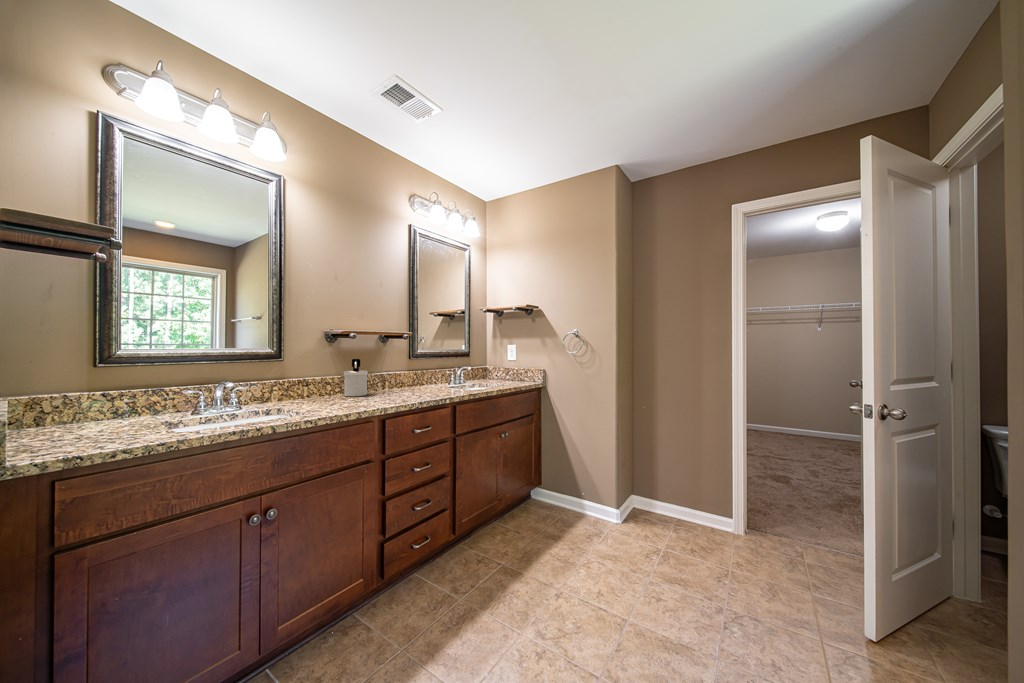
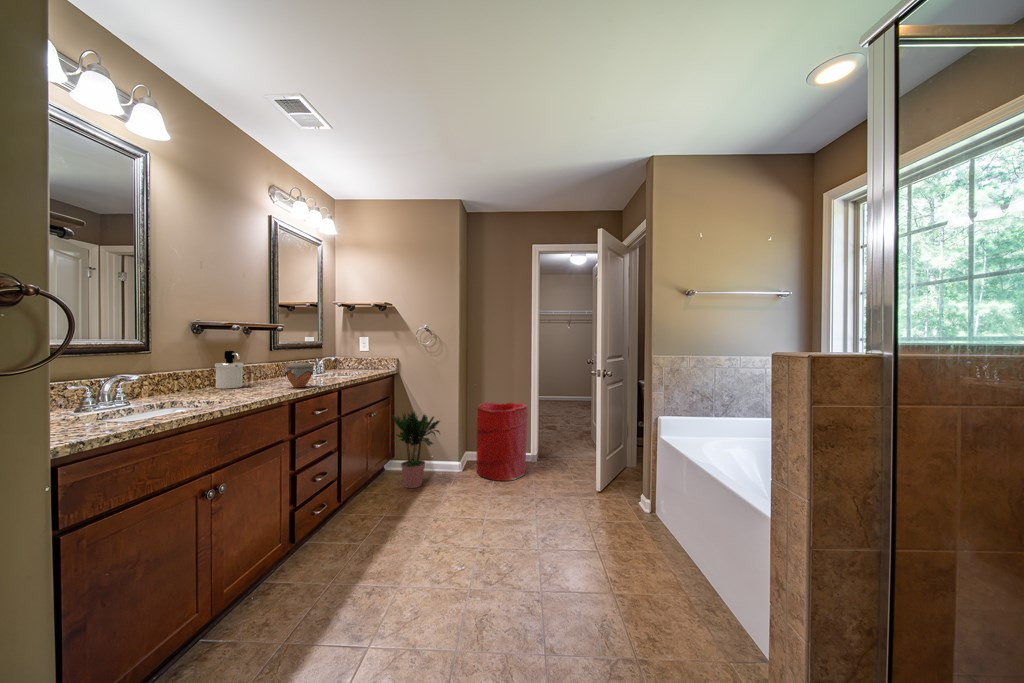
jar: none [388,373,418,401] -> present [285,363,313,388]
potted plant: none [527,430,588,533] -> present [392,412,440,488]
laundry hamper: none [640,435,721,560] -> present [477,403,528,481]

